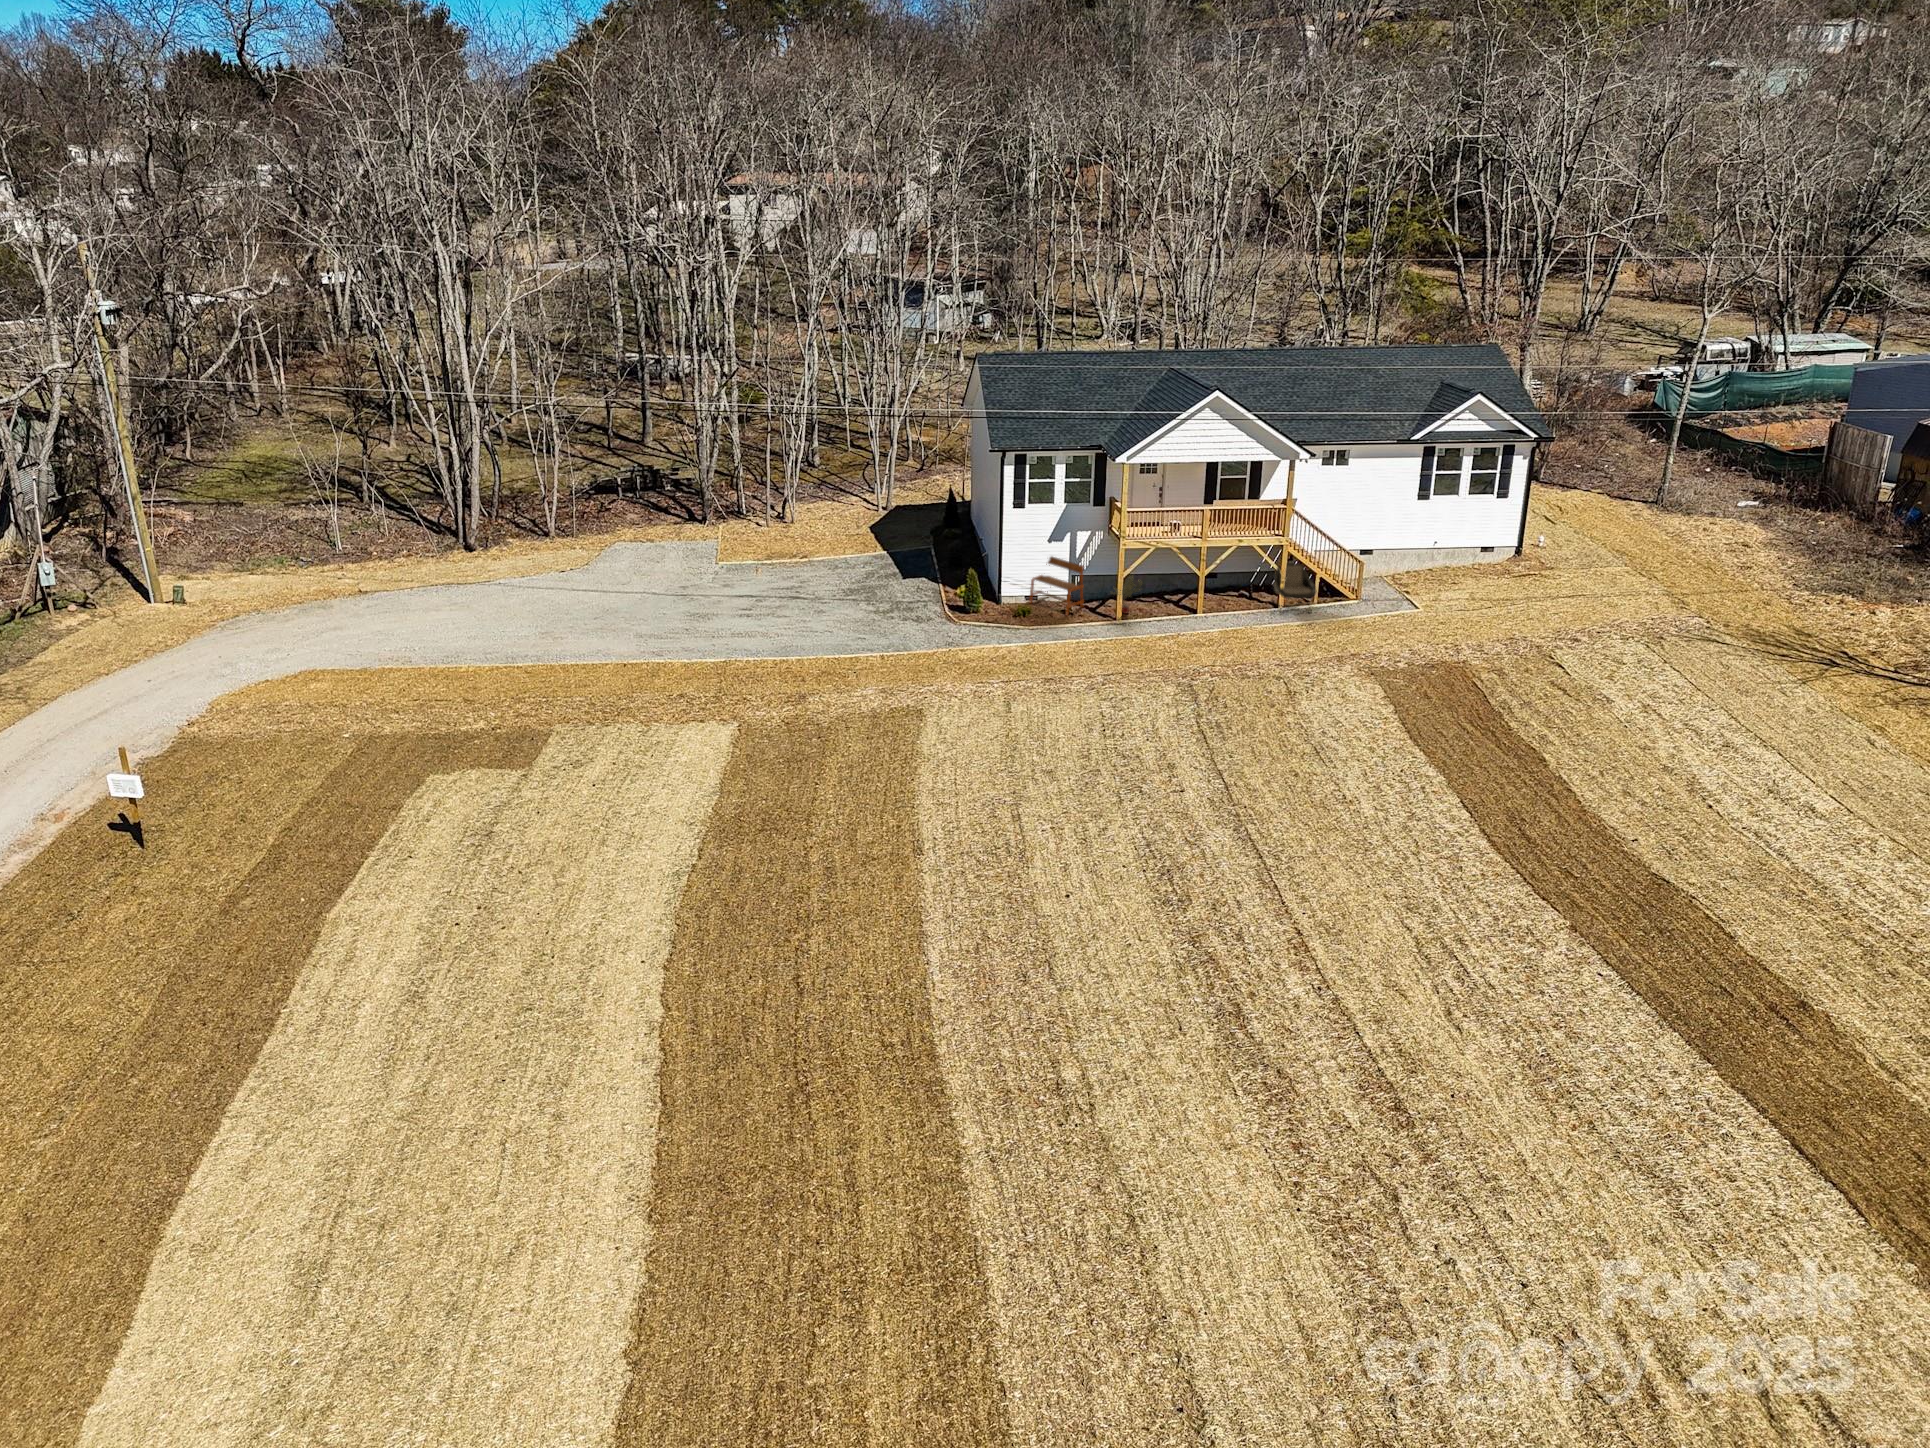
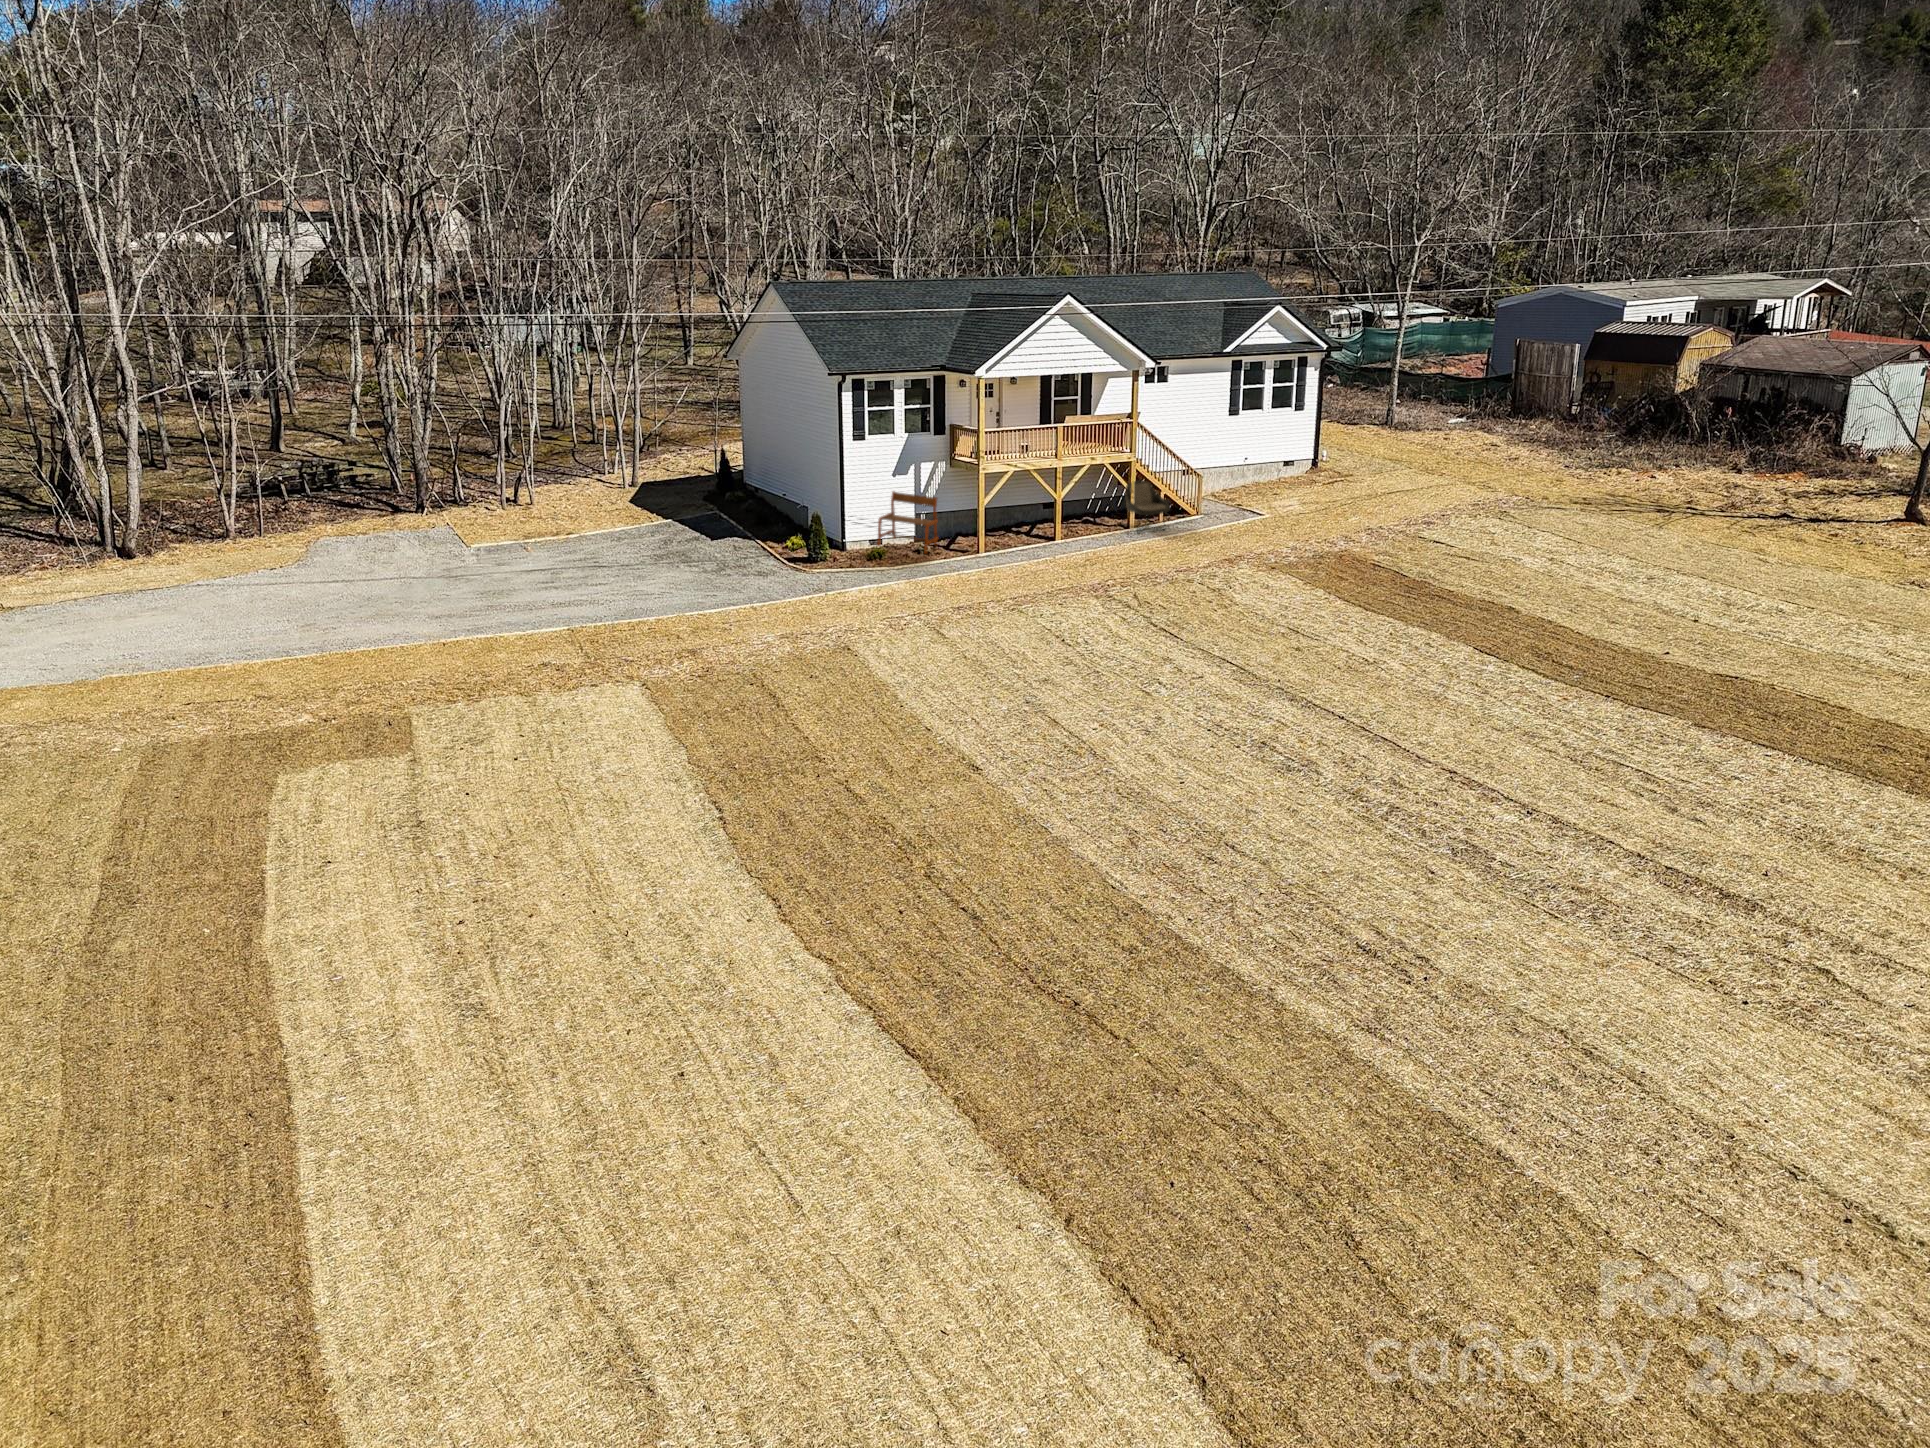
potted tree: present [1113,577,1142,614] -> none [968,503,1002,547]

